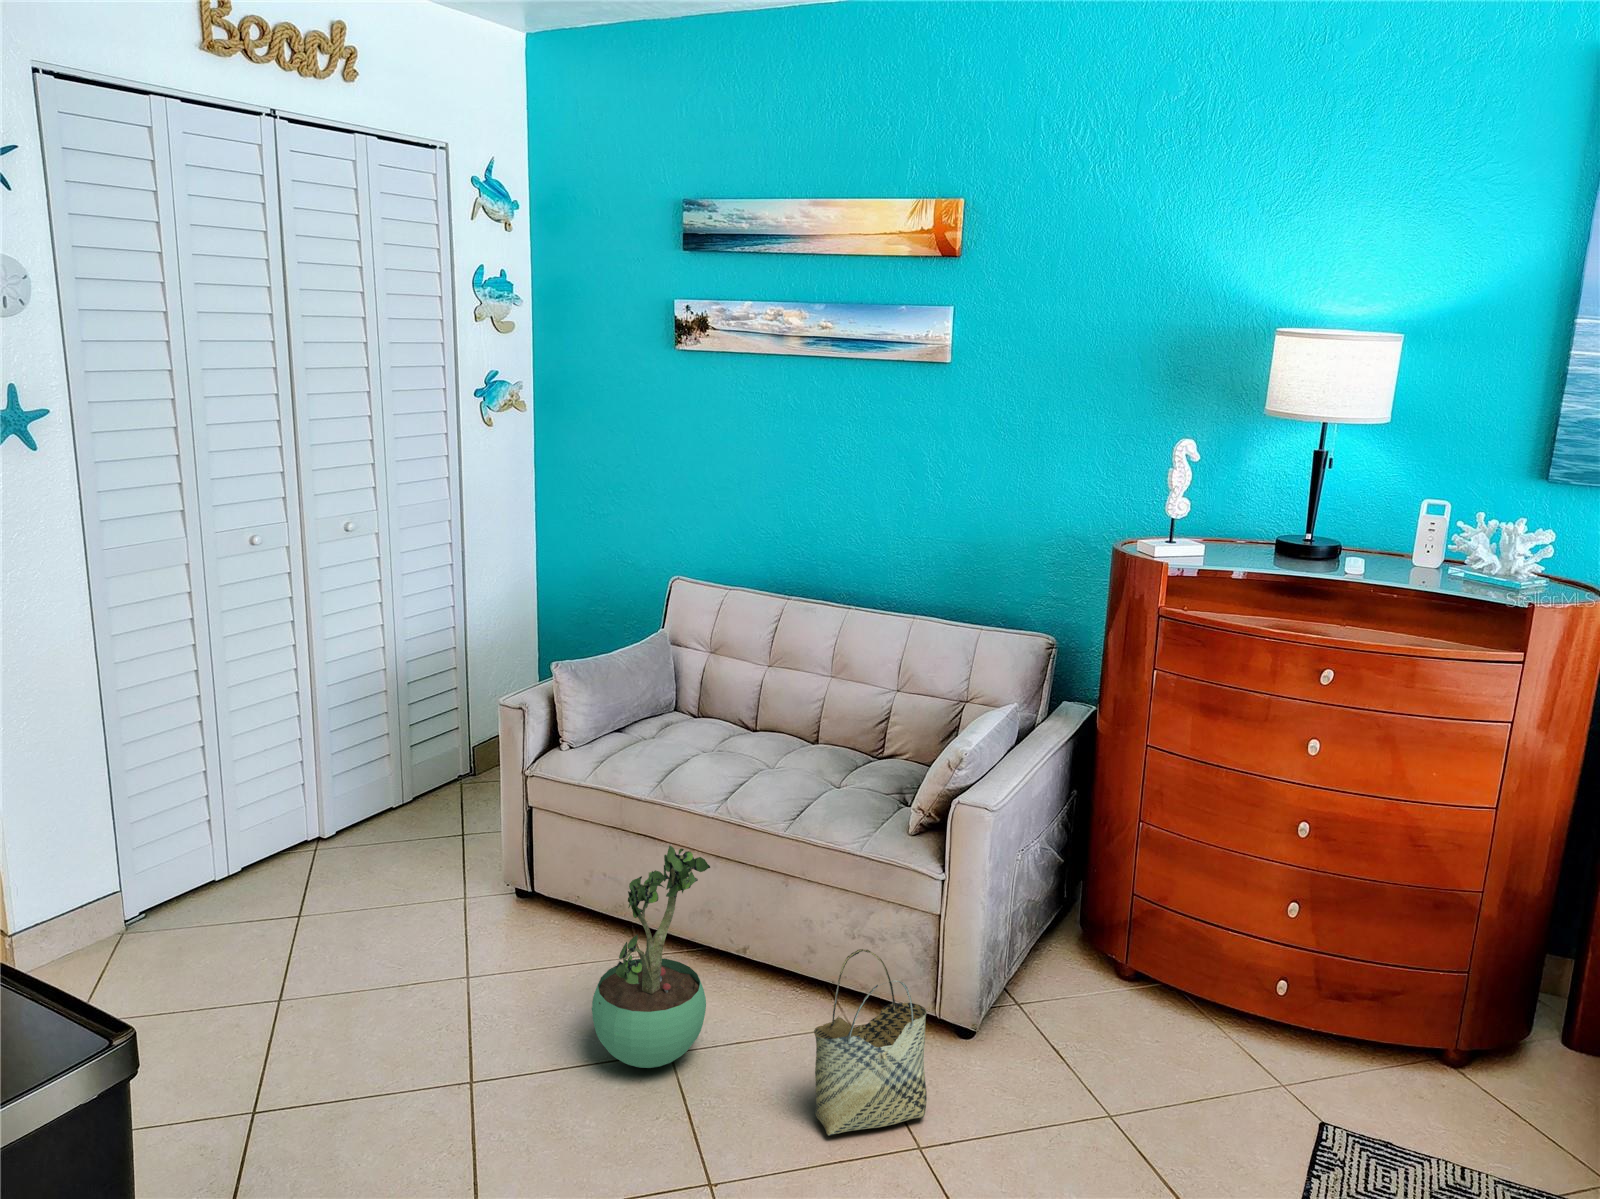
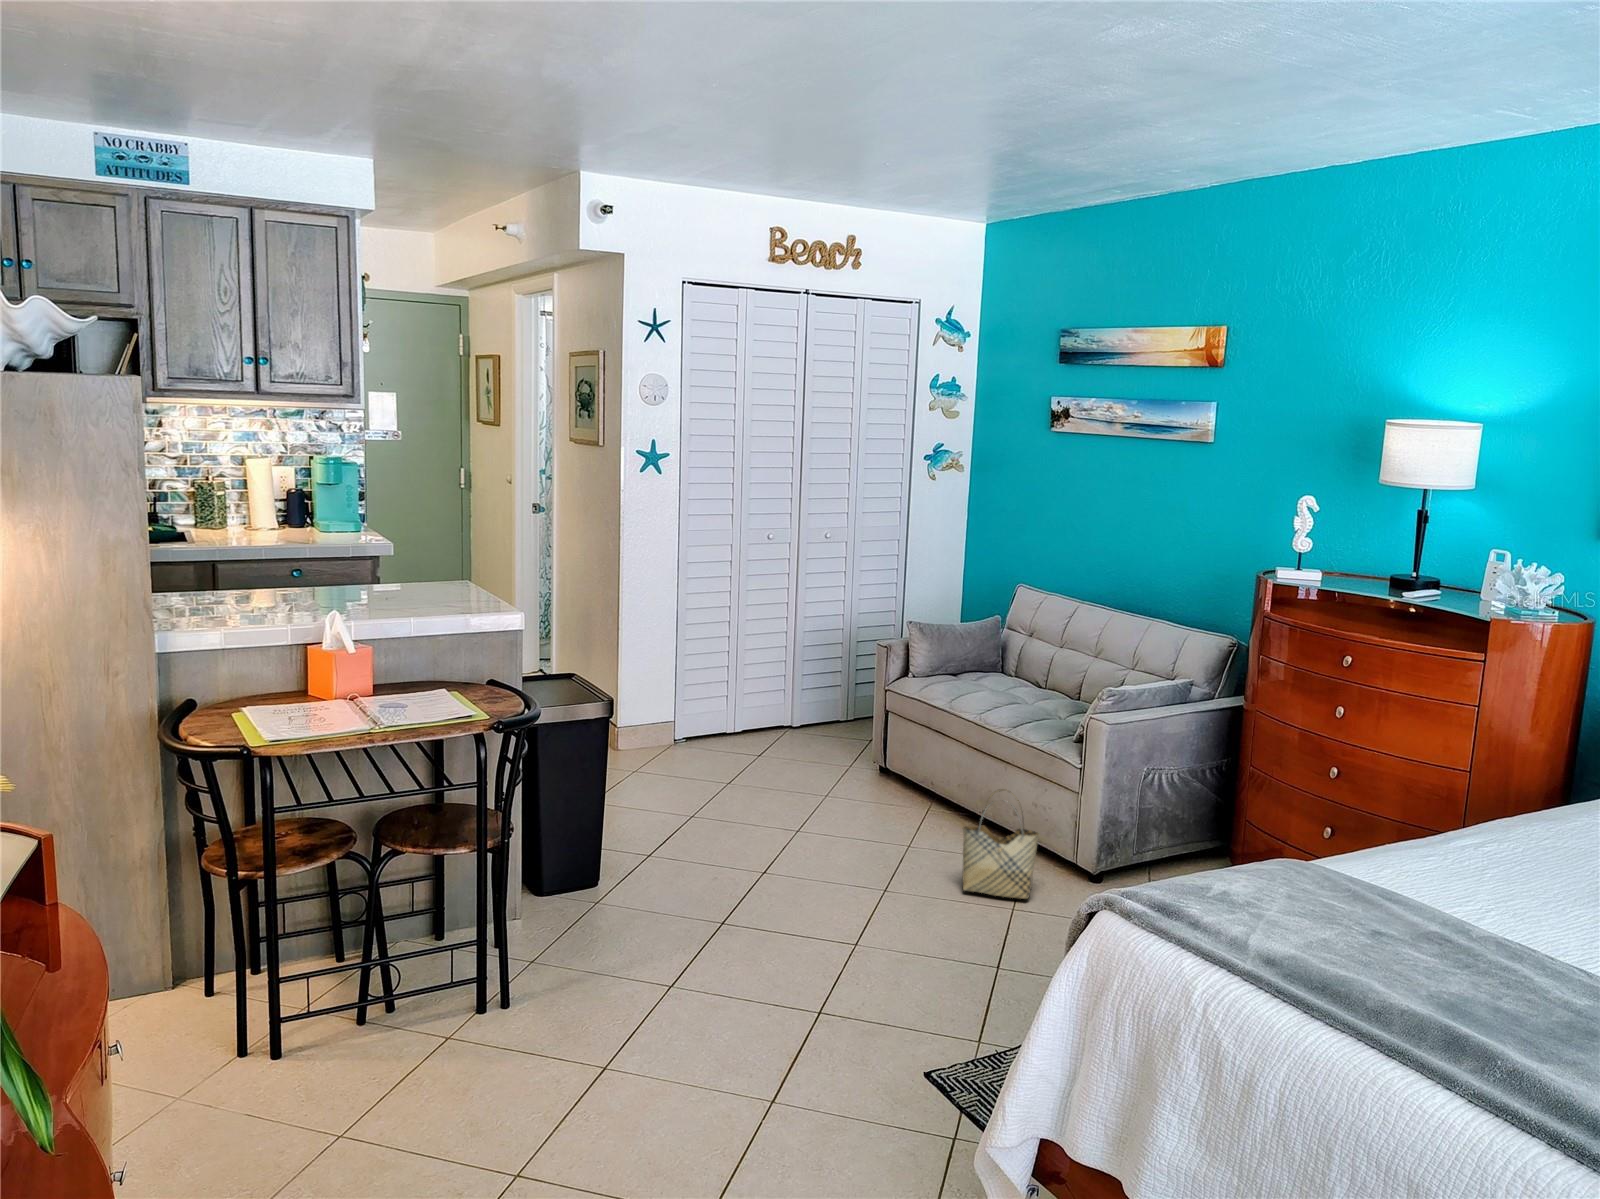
potted plant: present [592,846,710,1068] -> none [864,715,947,846]

